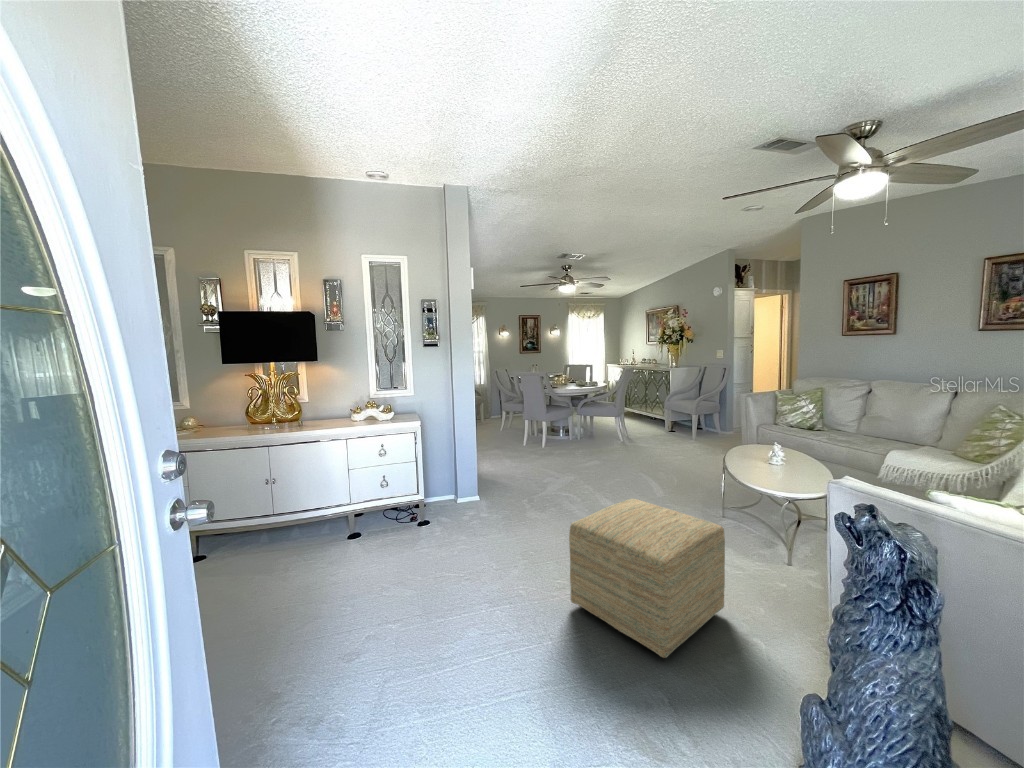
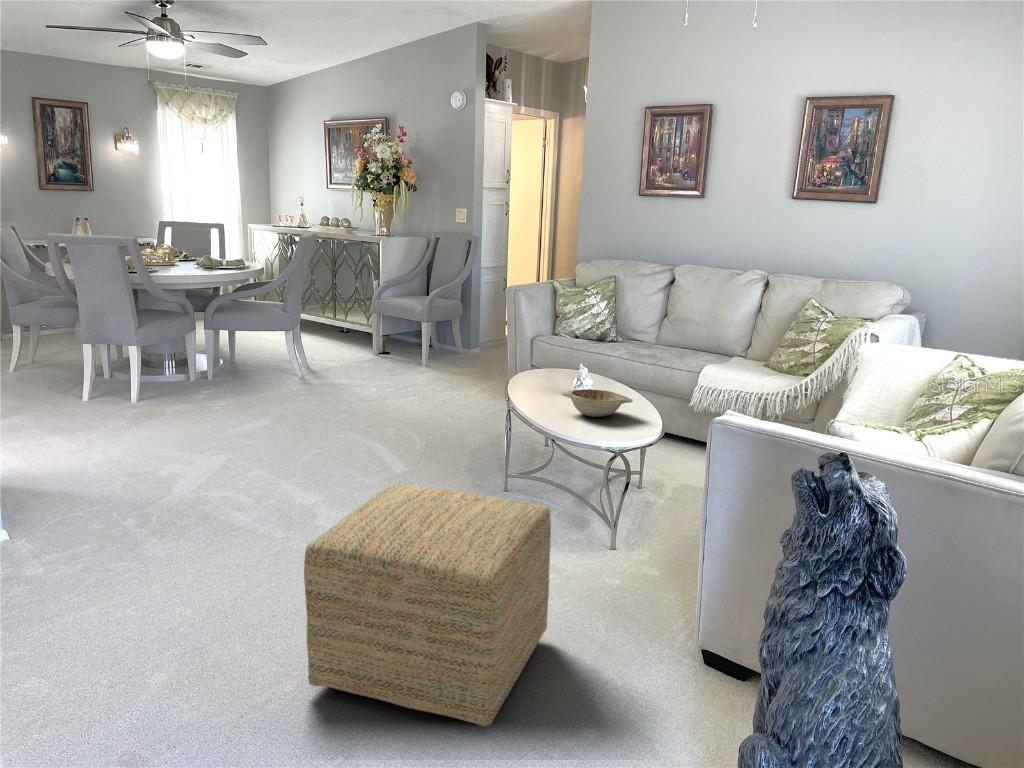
decorative bowl: none [755,457,810,476] -> present [561,389,633,417]

